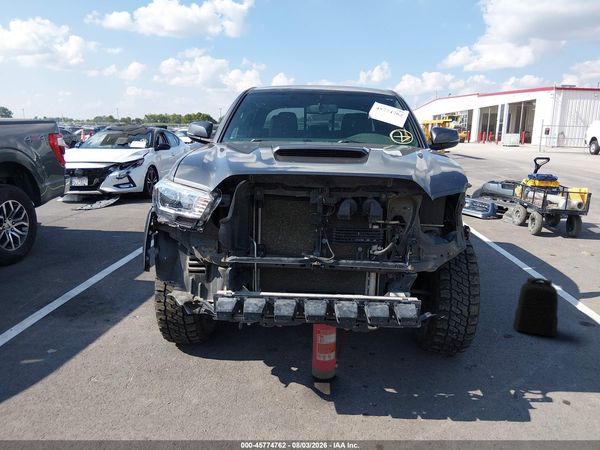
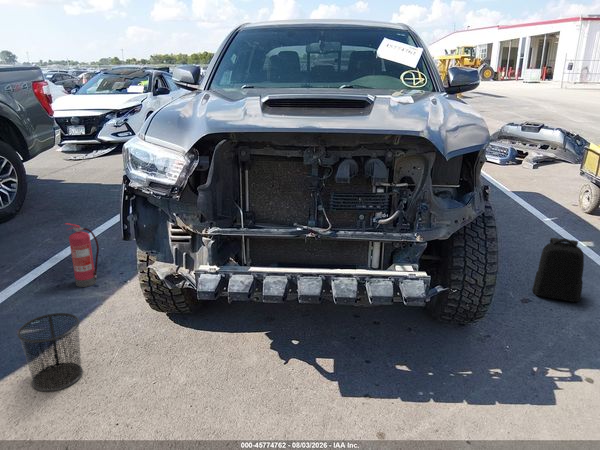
fire extinguisher: present [312,324,346,379] -> present [65,223,99,287]
waste bin: none [48,336,104,408] -> present [17,313,83,391]

